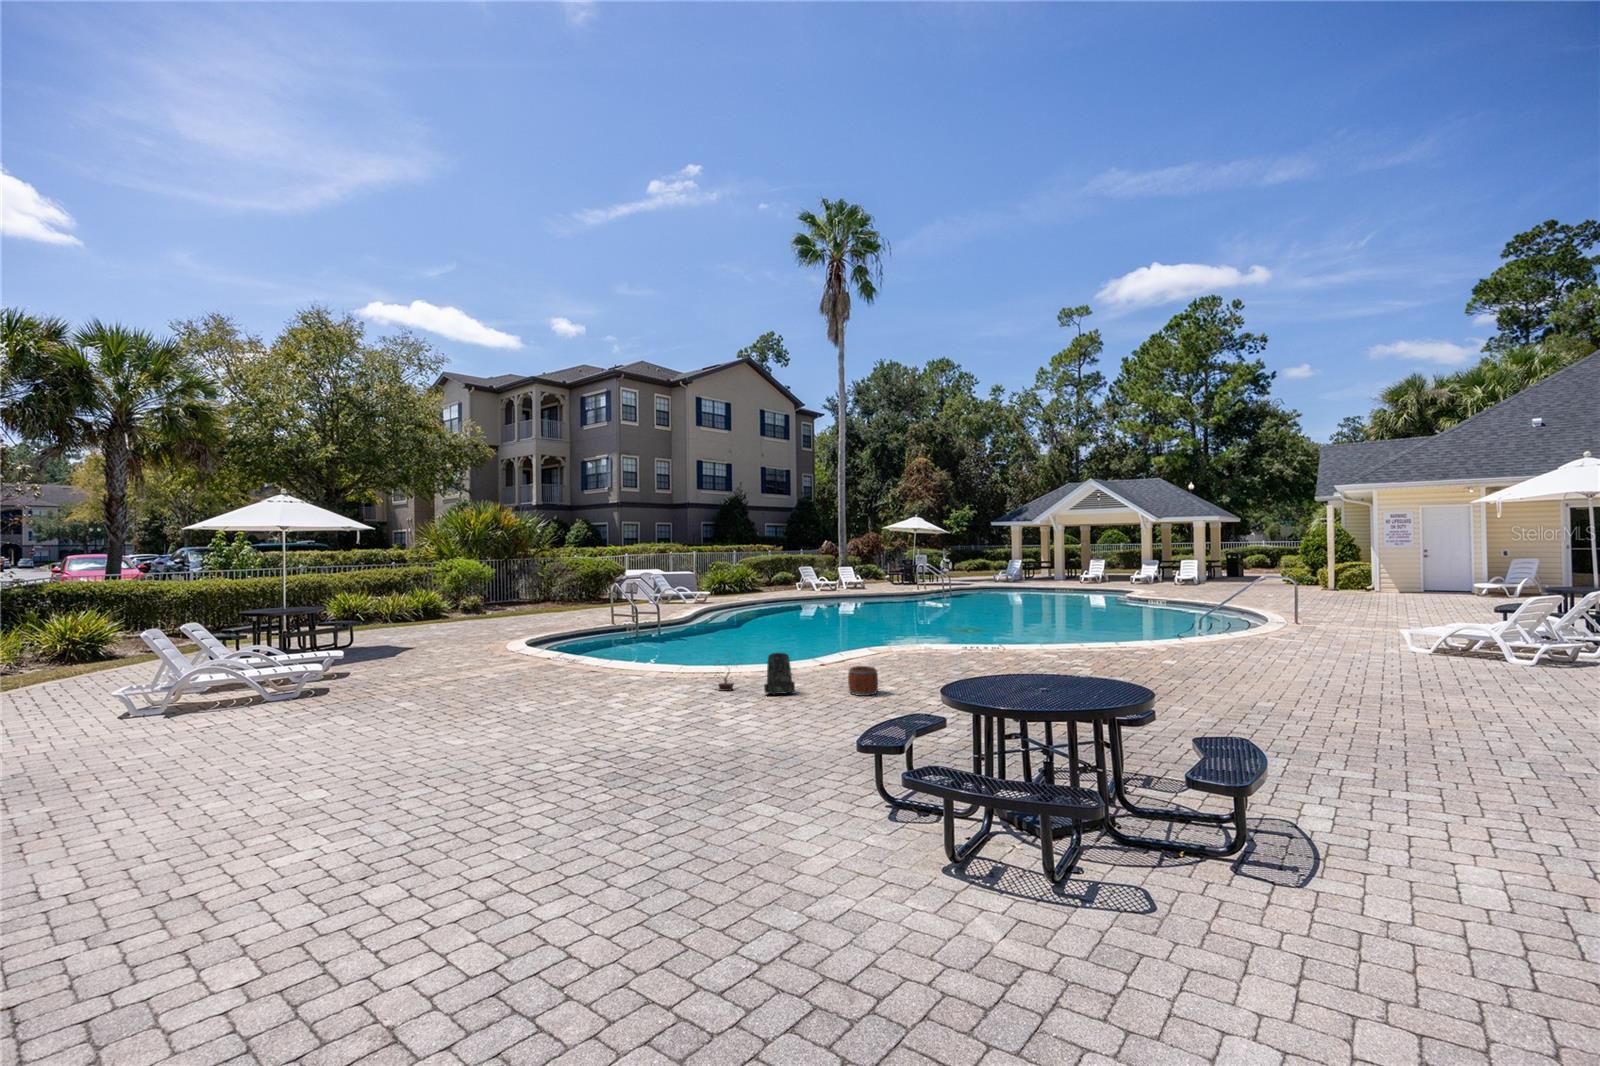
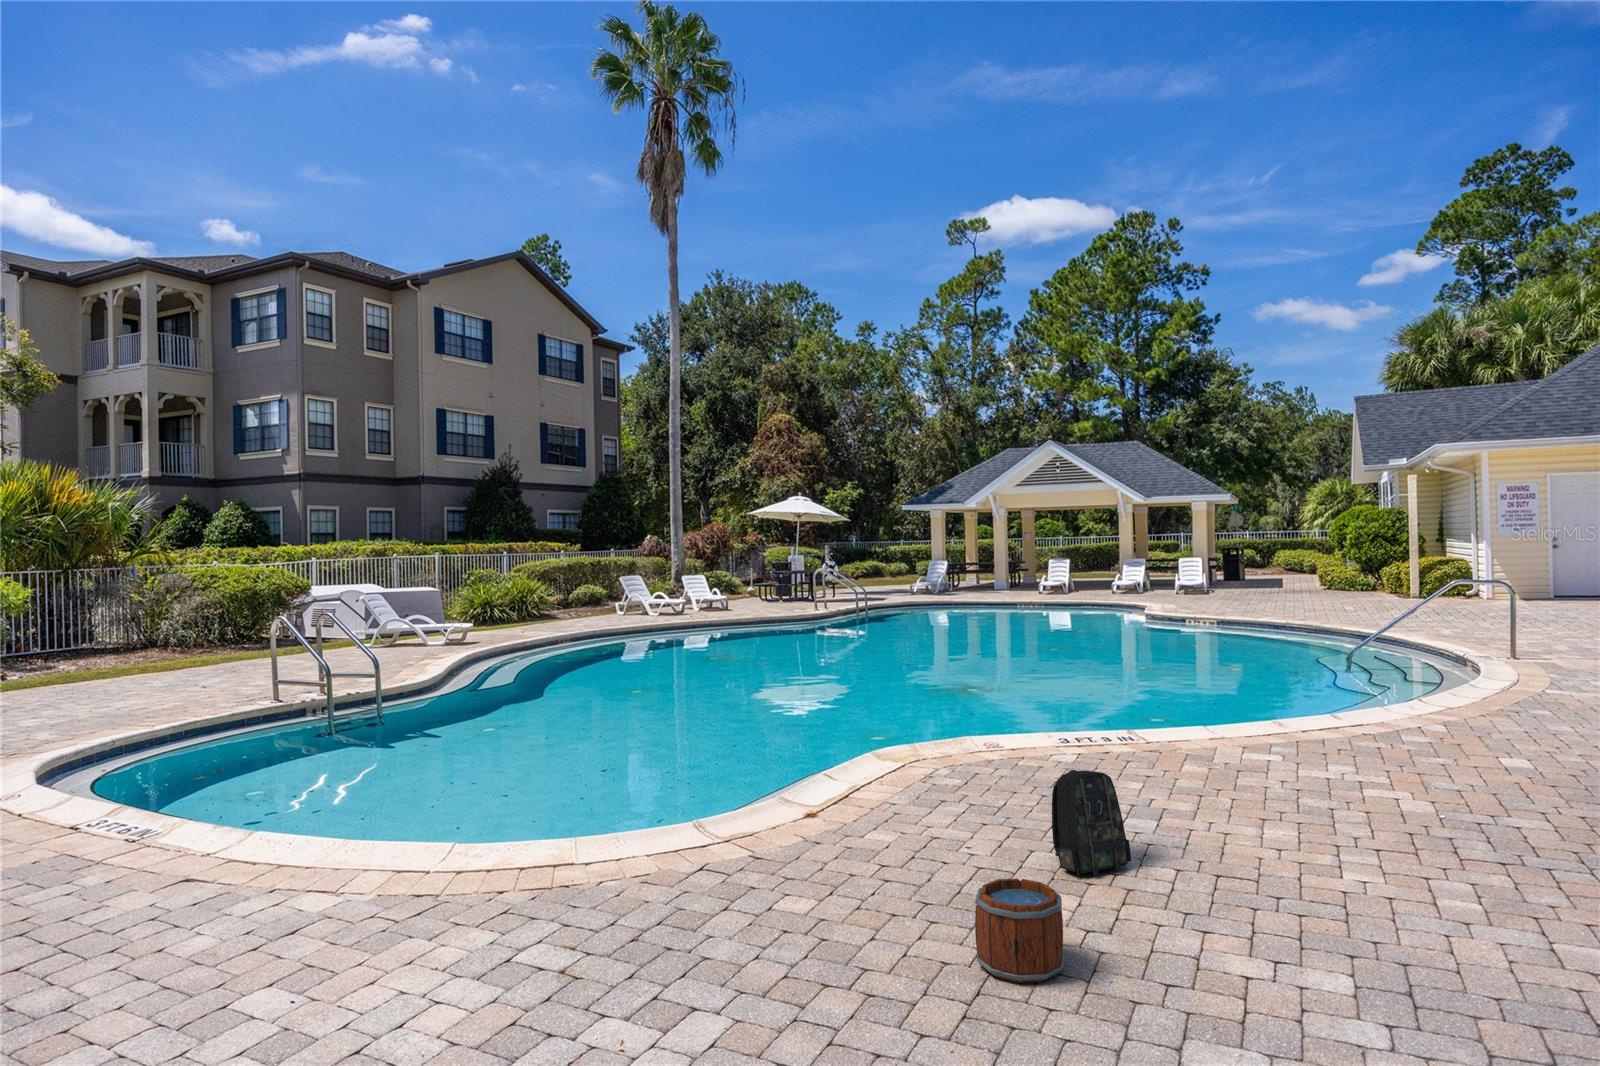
potted plant: present [716,653,740,691] -> none [552,866,653,990]
backpack: present [764,653,795,695] -> present [1052,770,1131,879]

